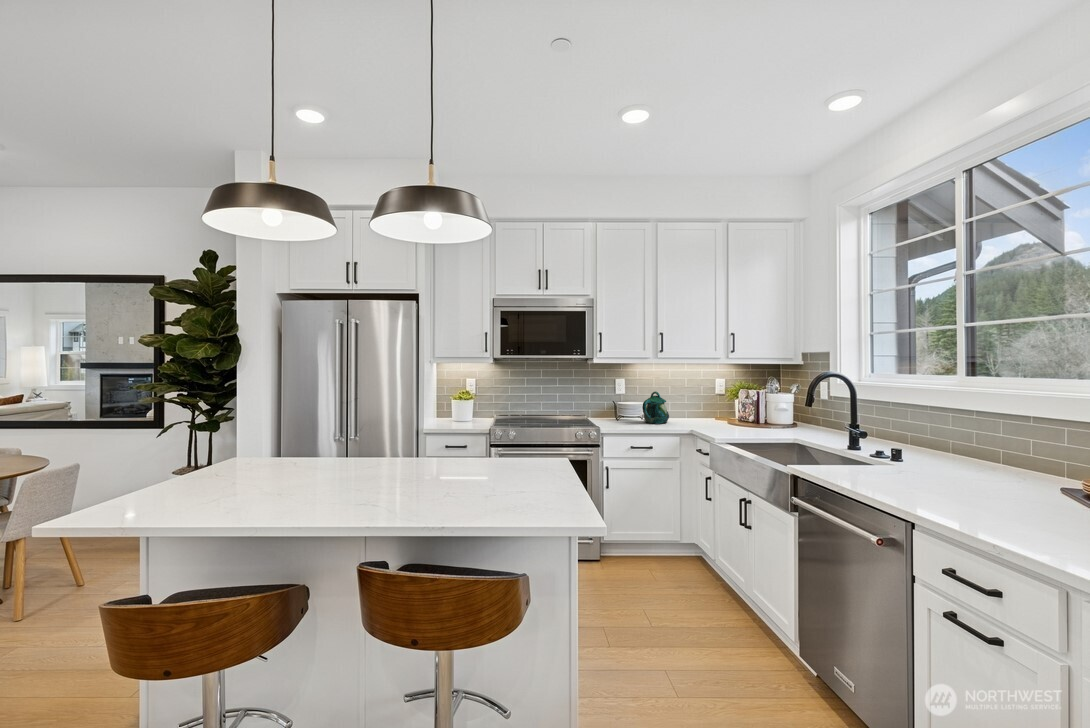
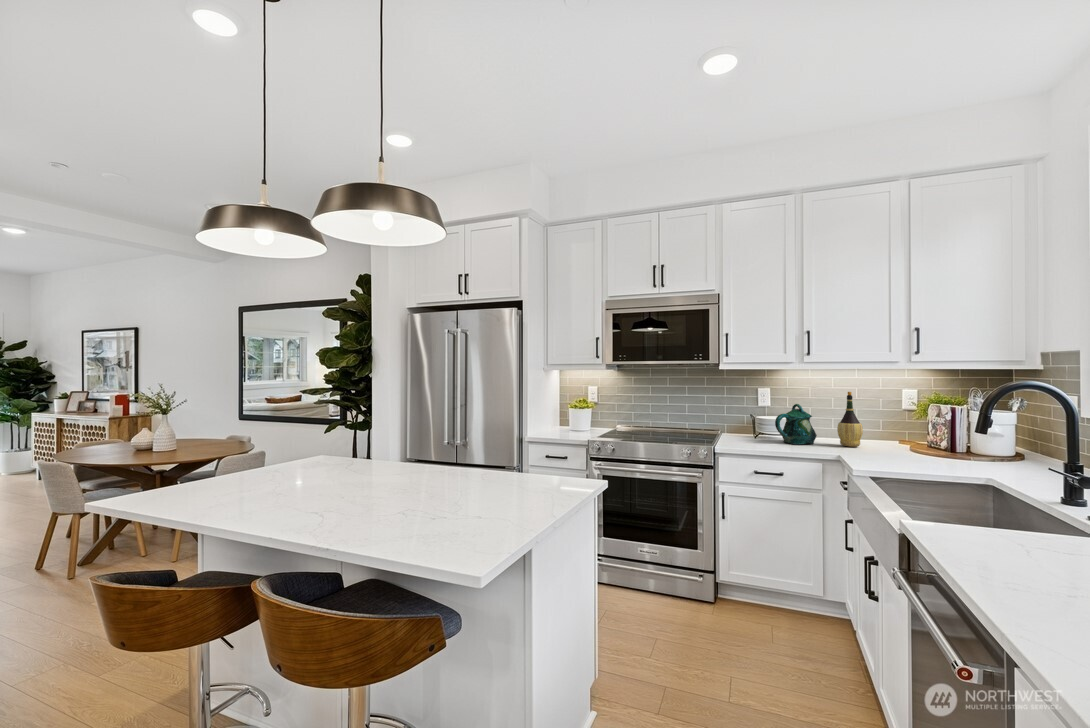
wine bottle: none [684,381,701,423] -> present [837,392,863,447]

